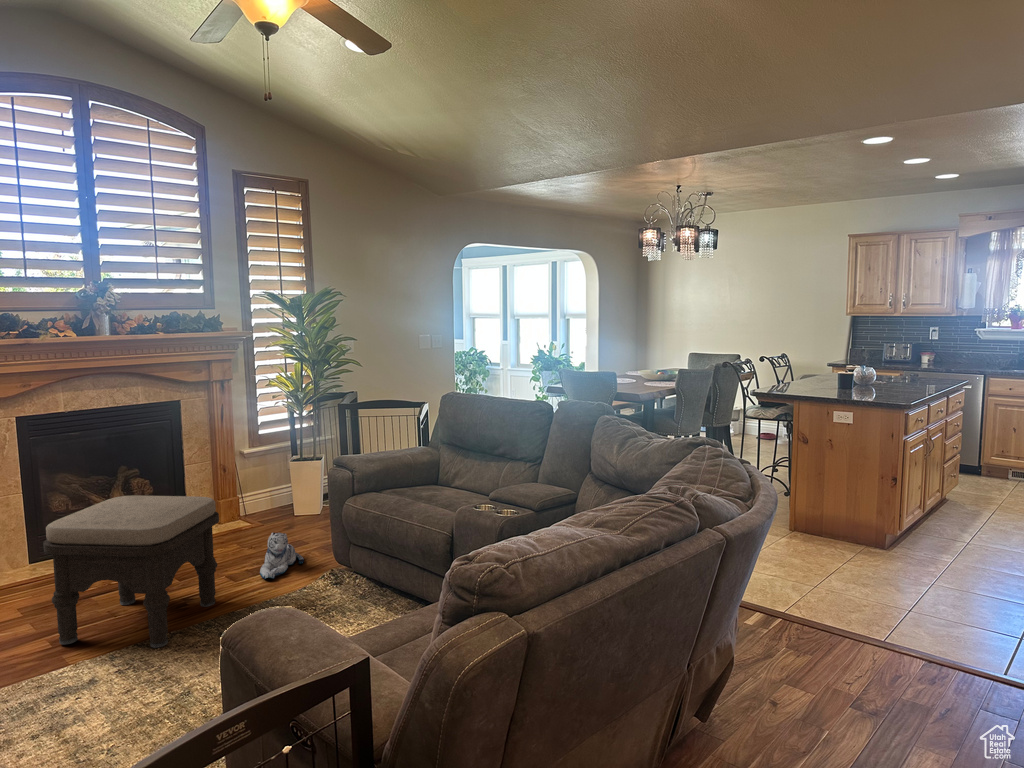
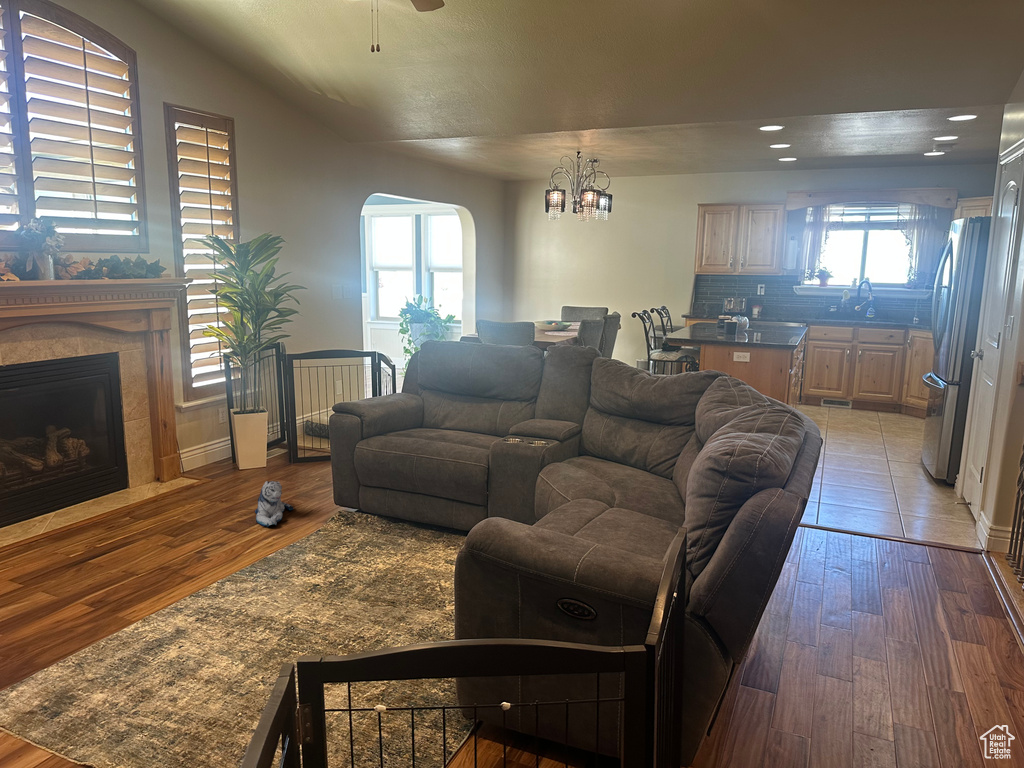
ottoman: present [43,495,219,648] -> none [75,447,238,605]

